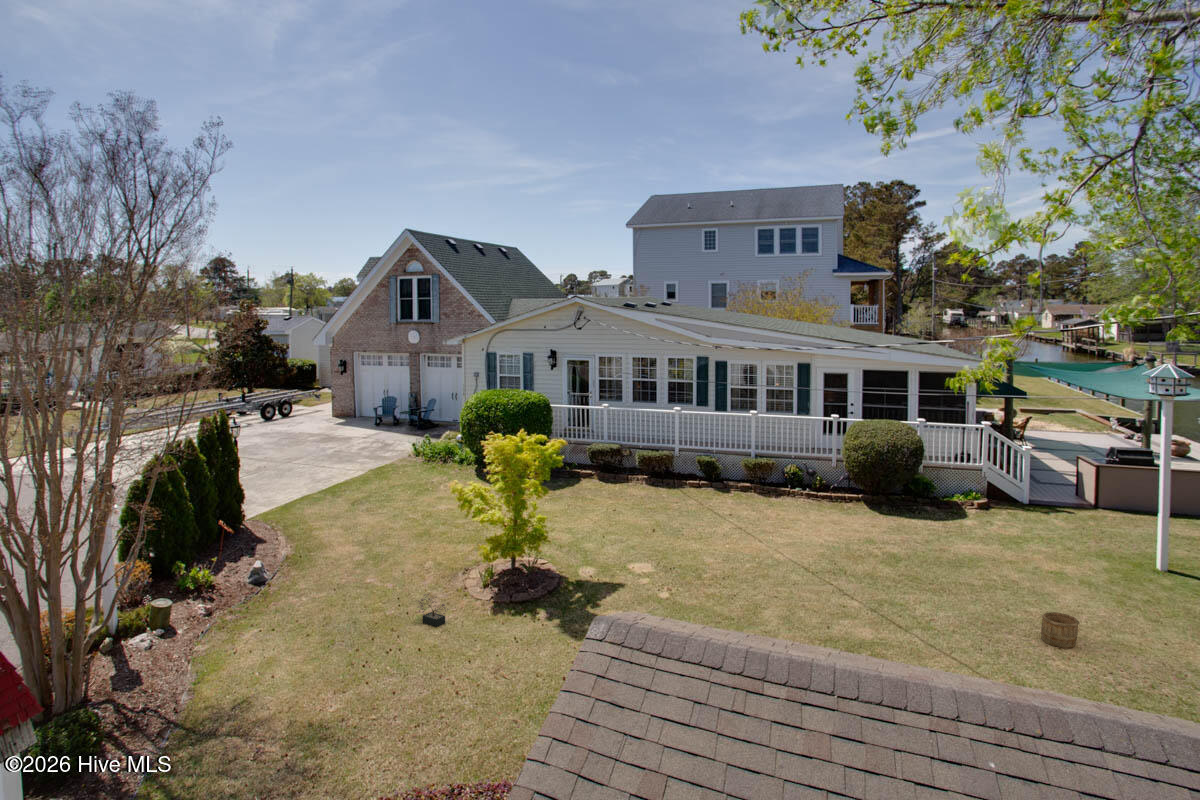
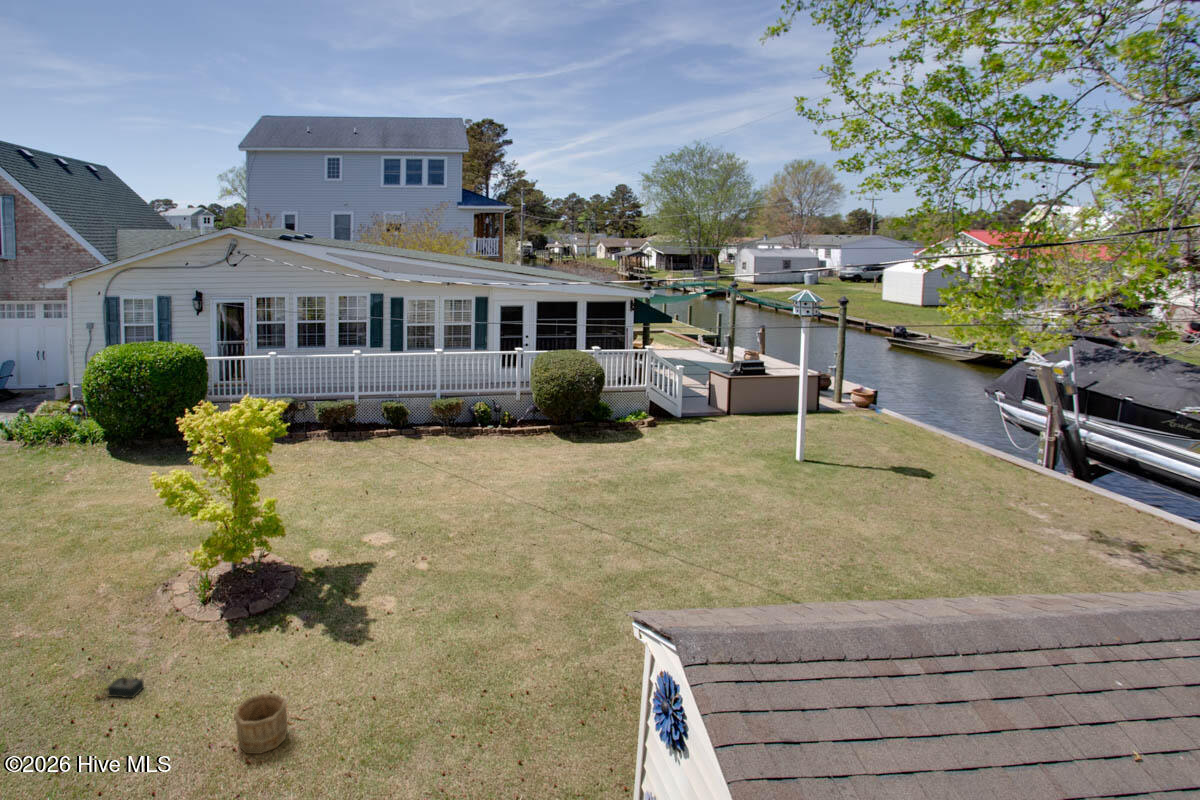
wooden bucket: present [1041,612,1079,648] -> present [234,693,287,754]

